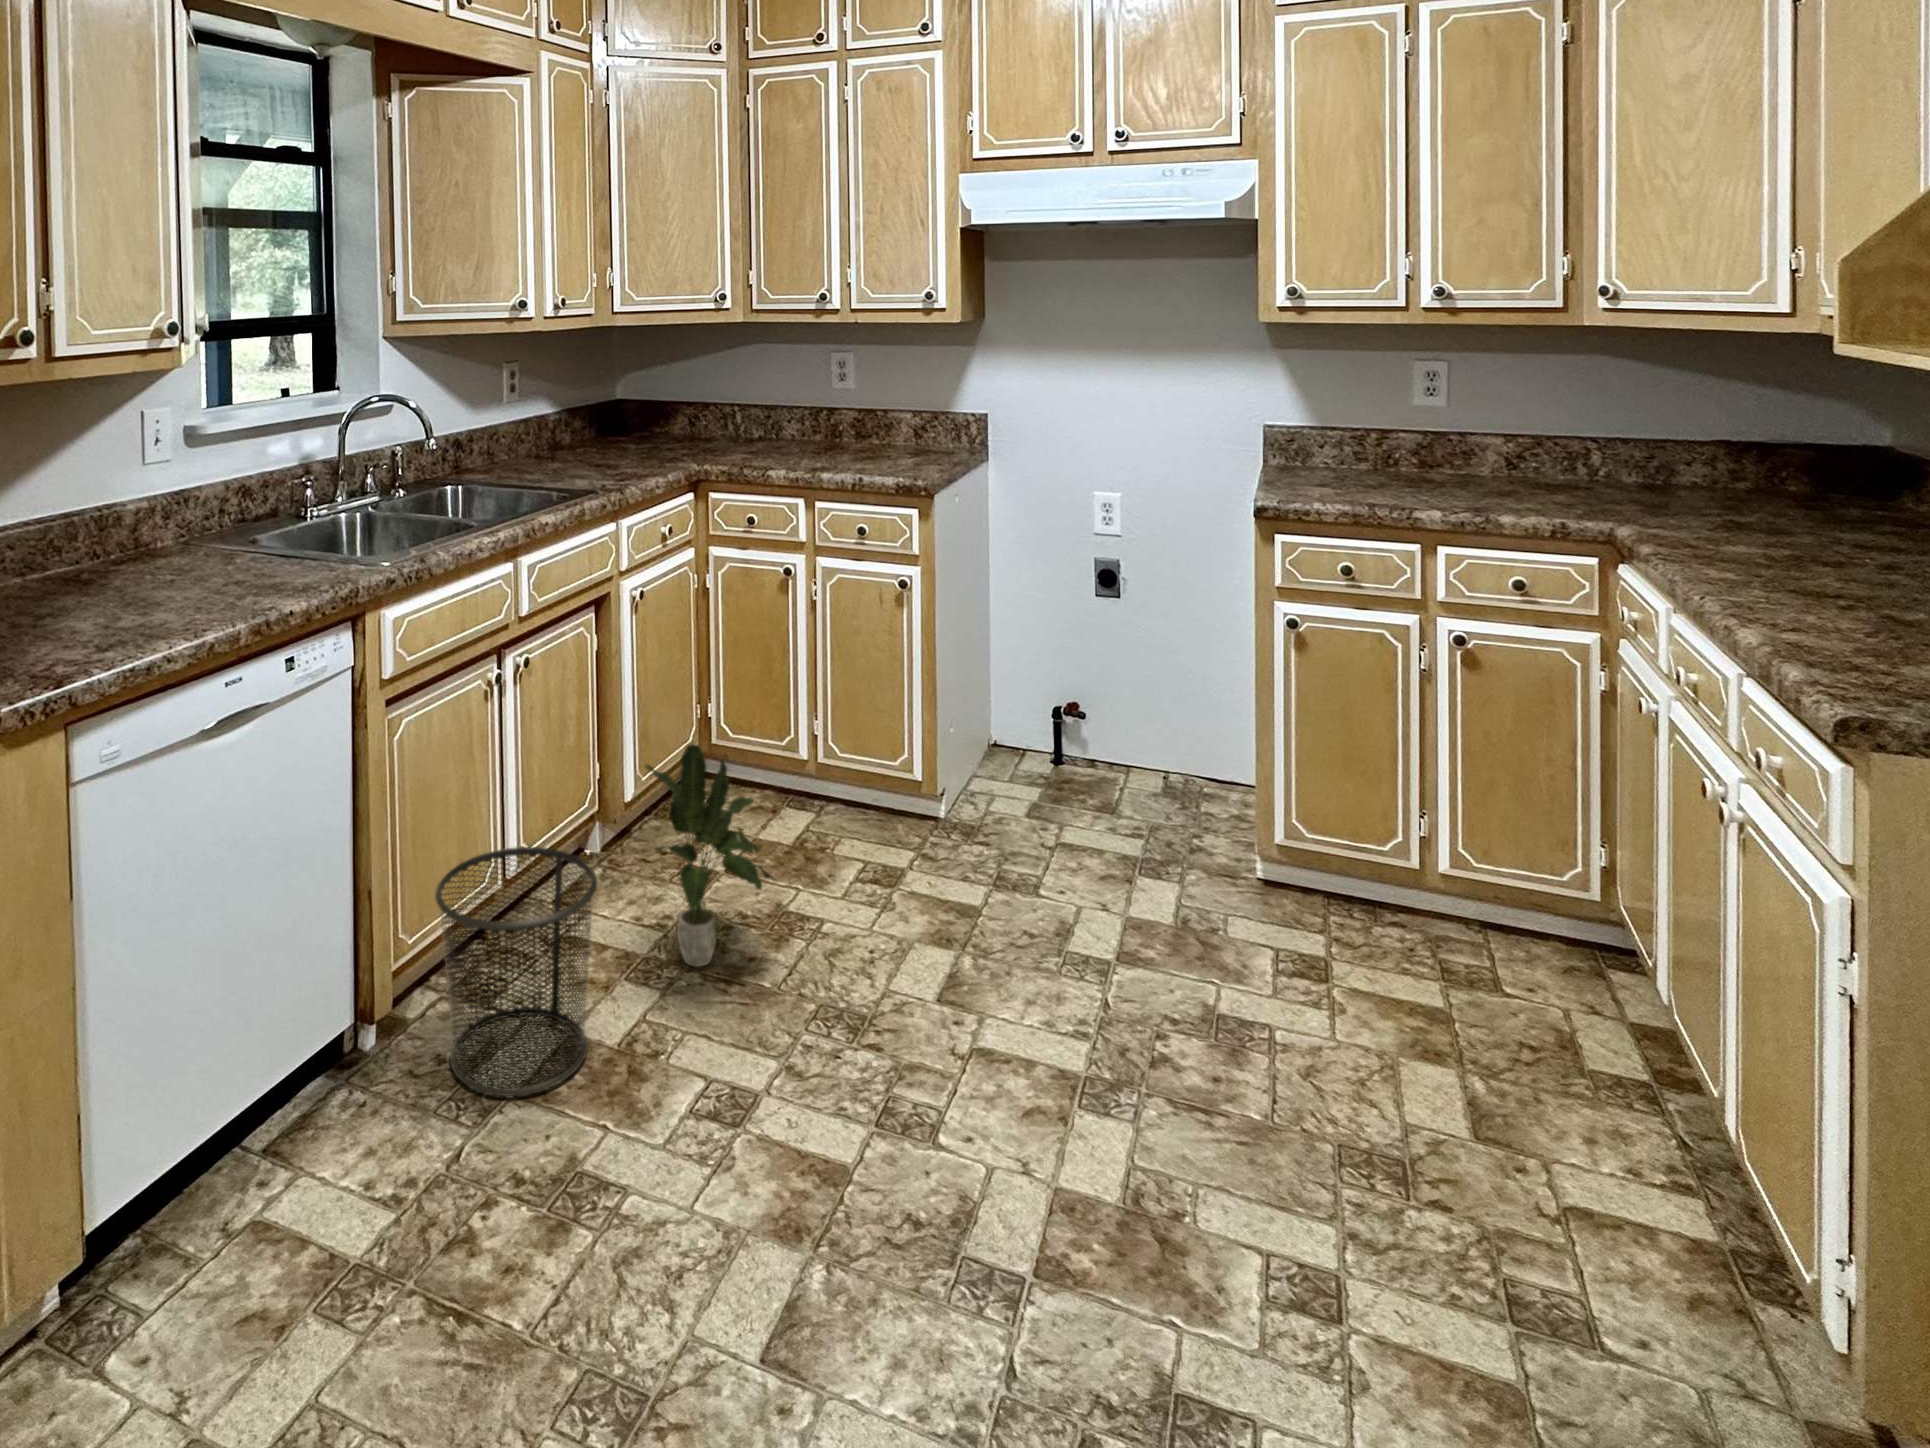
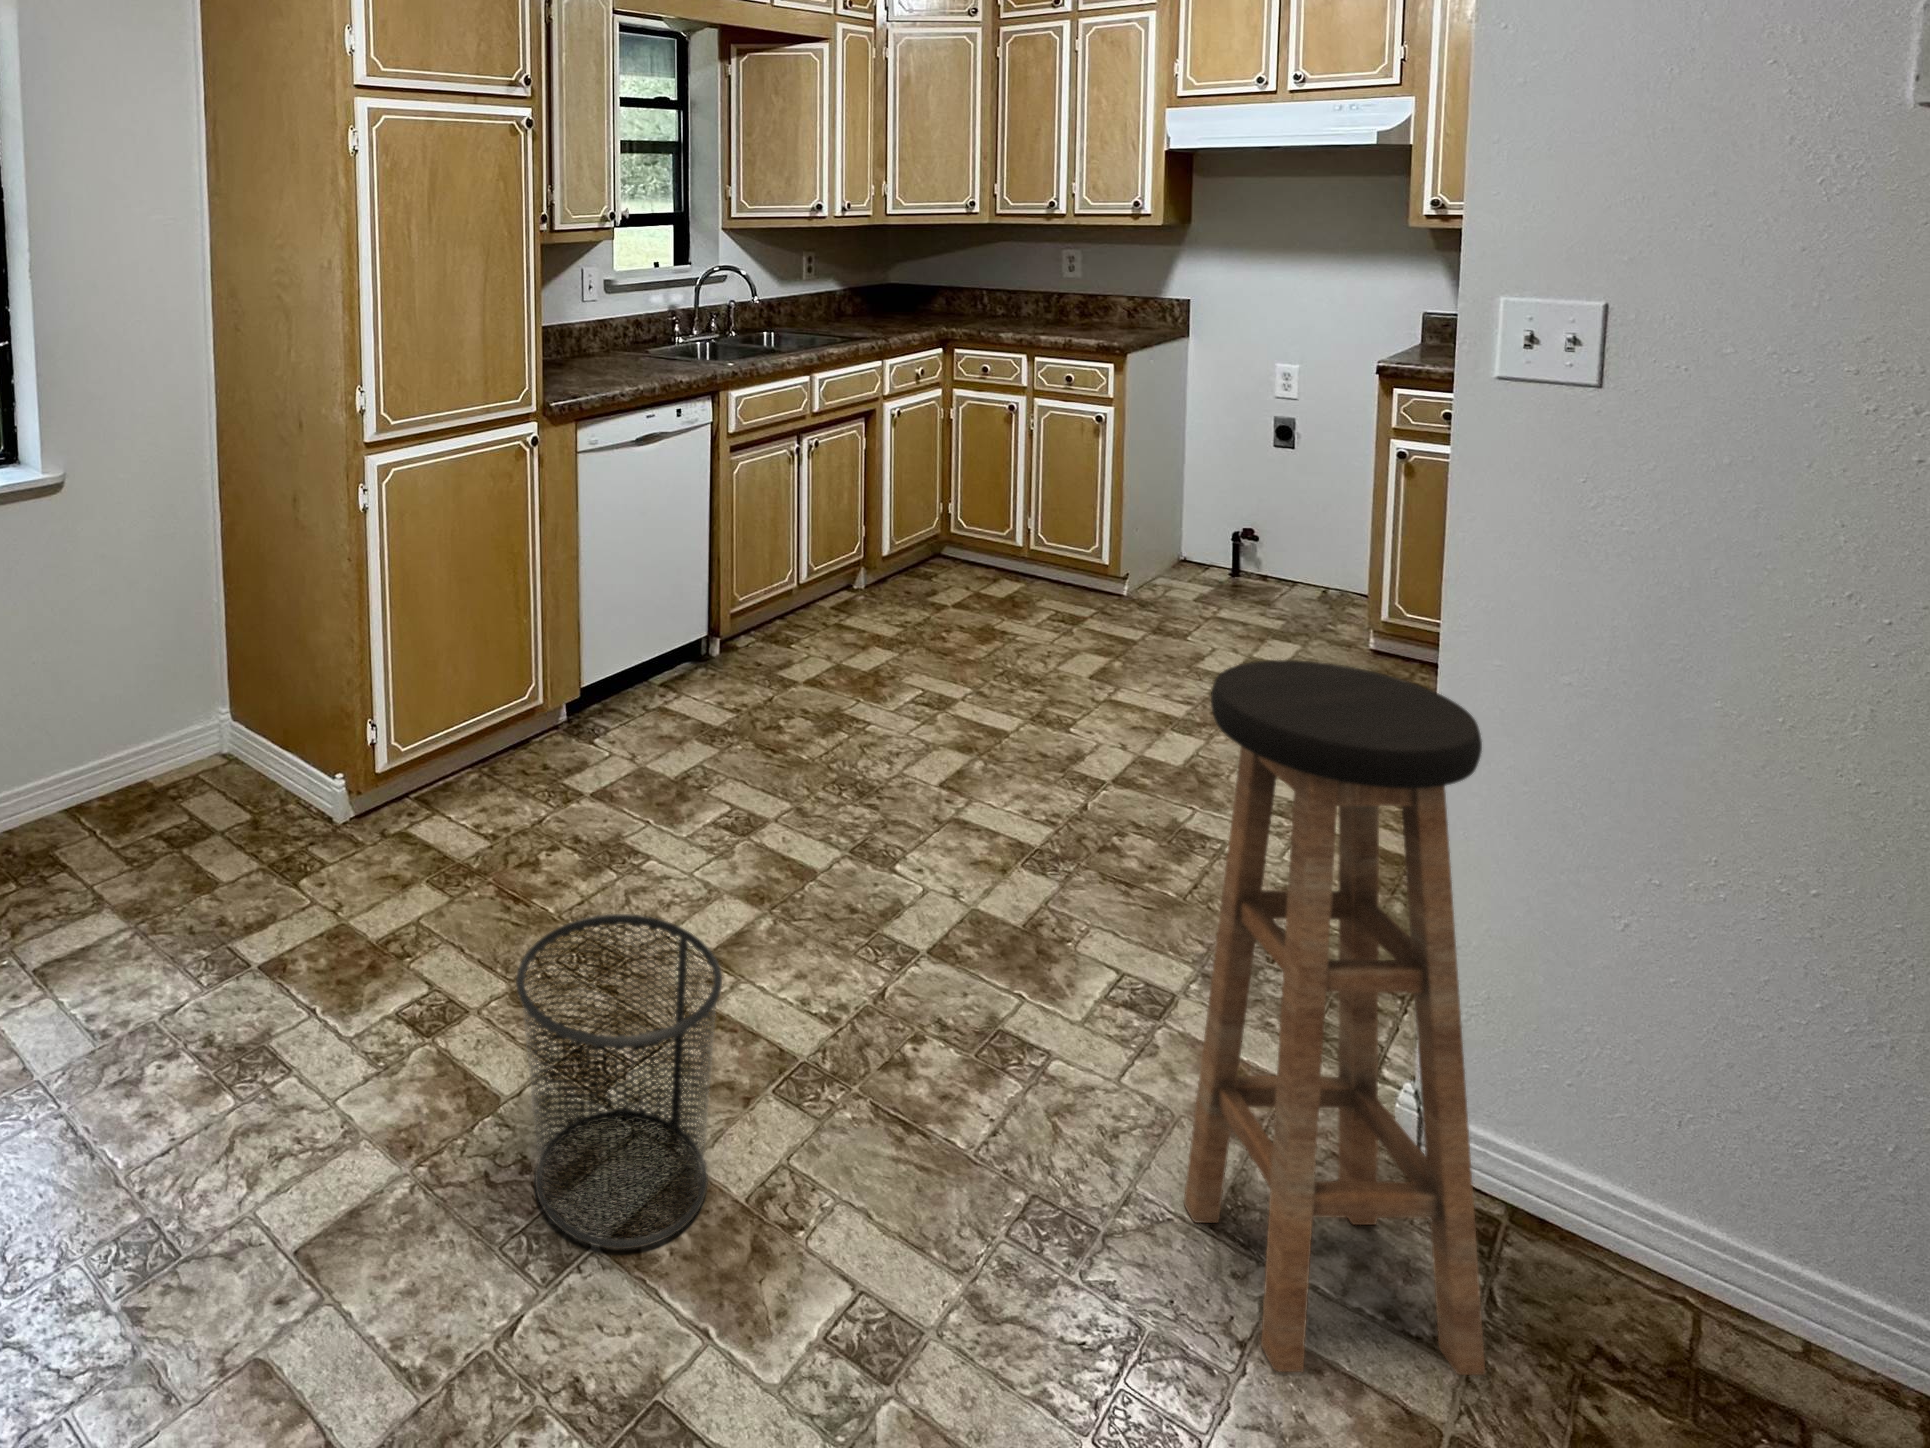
bar stool: none [920,592,1104,1066] -> present [1184,660,1485,1375]
potted plant: present [645,744,775,967] -> none [804,806,985,1094]

